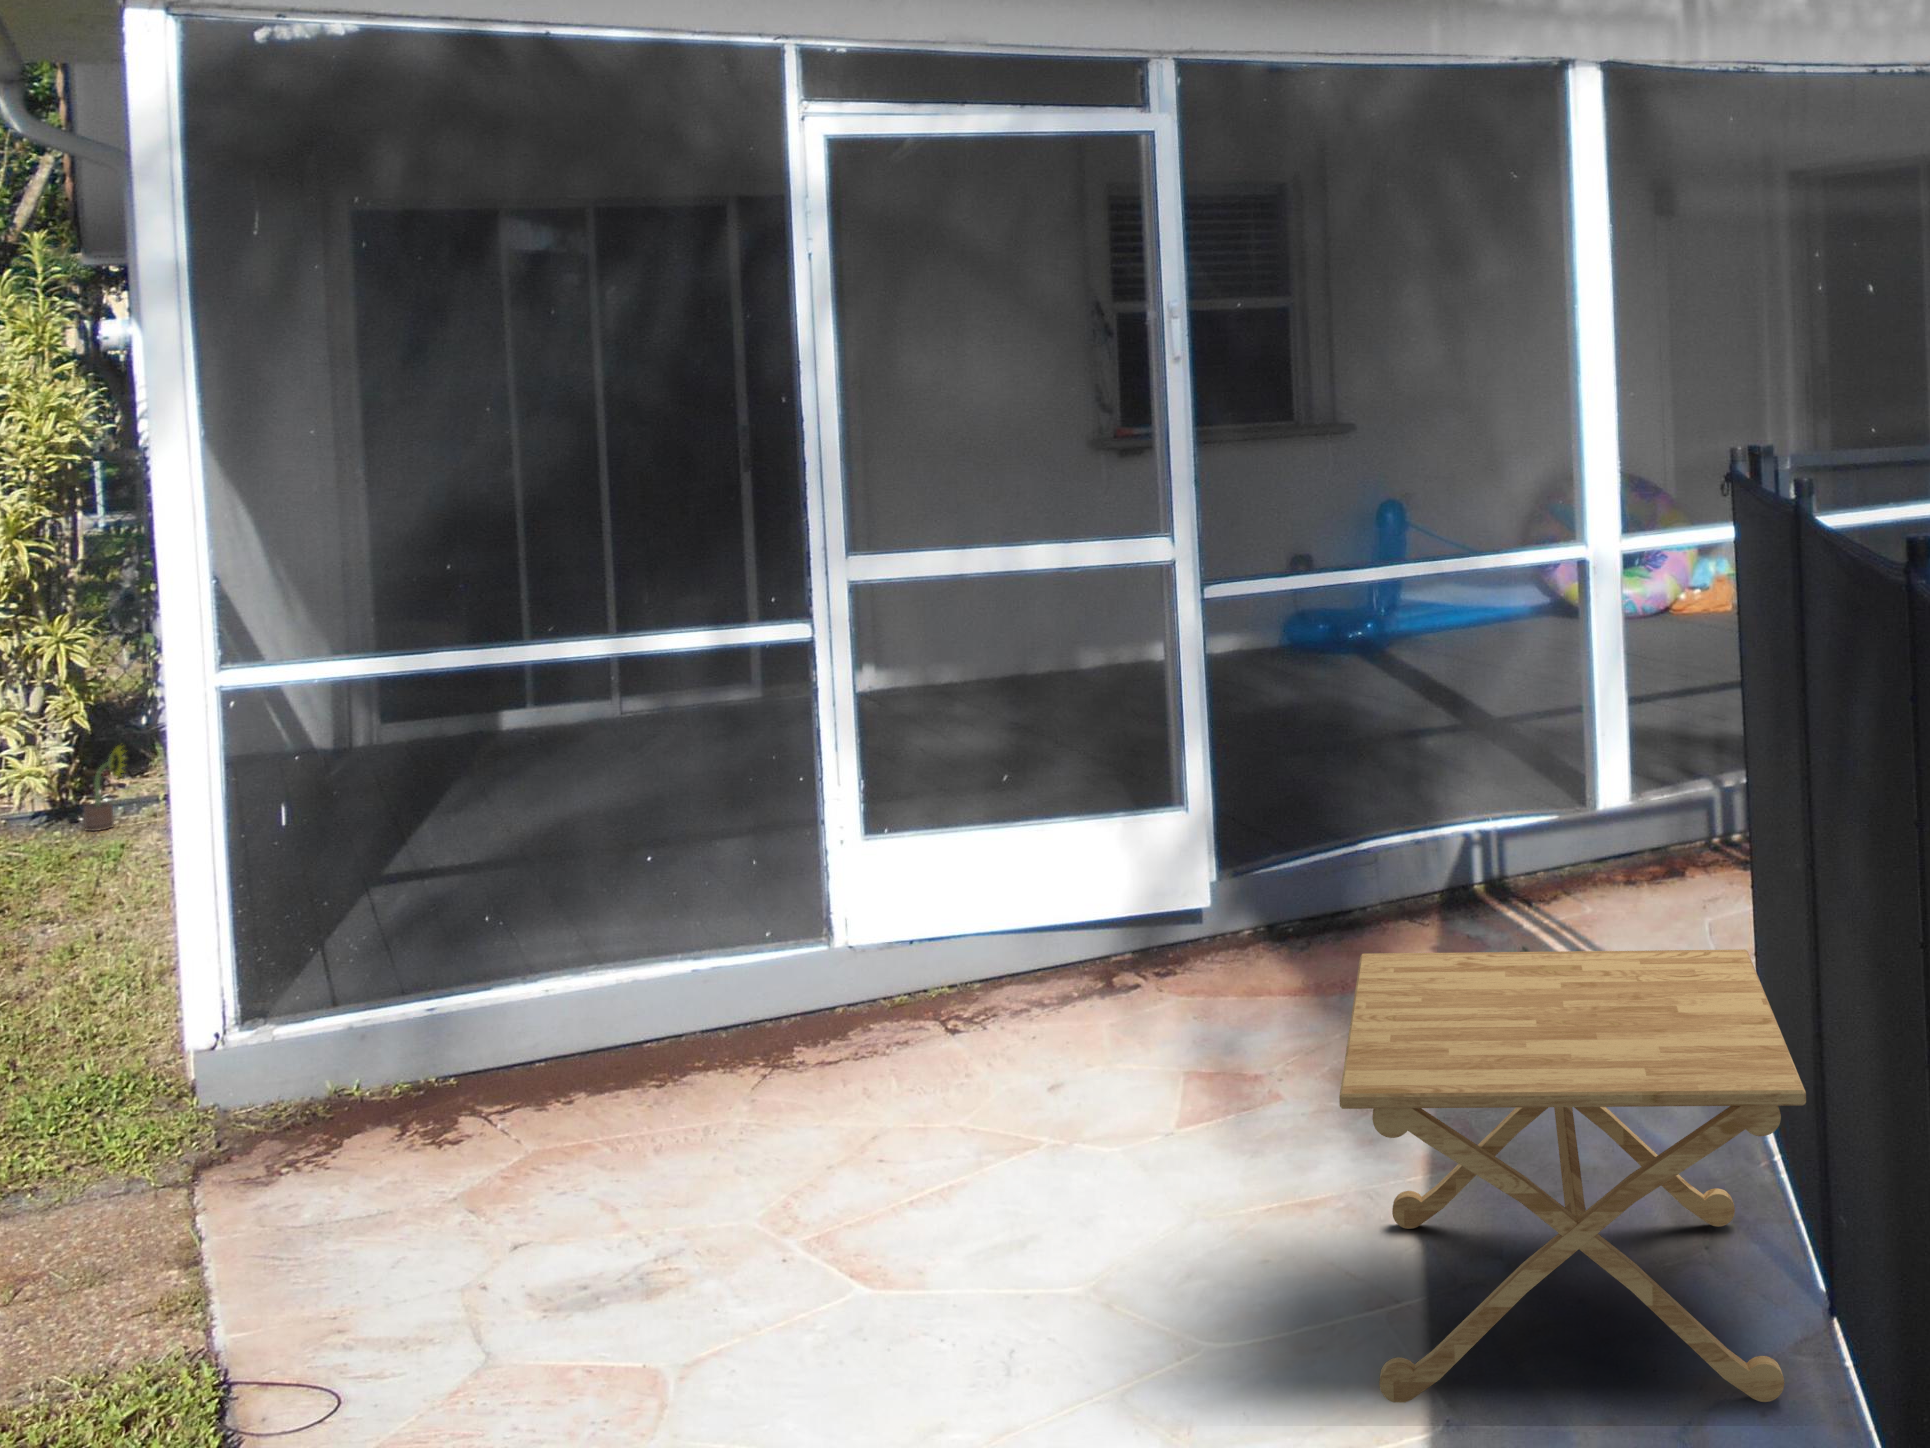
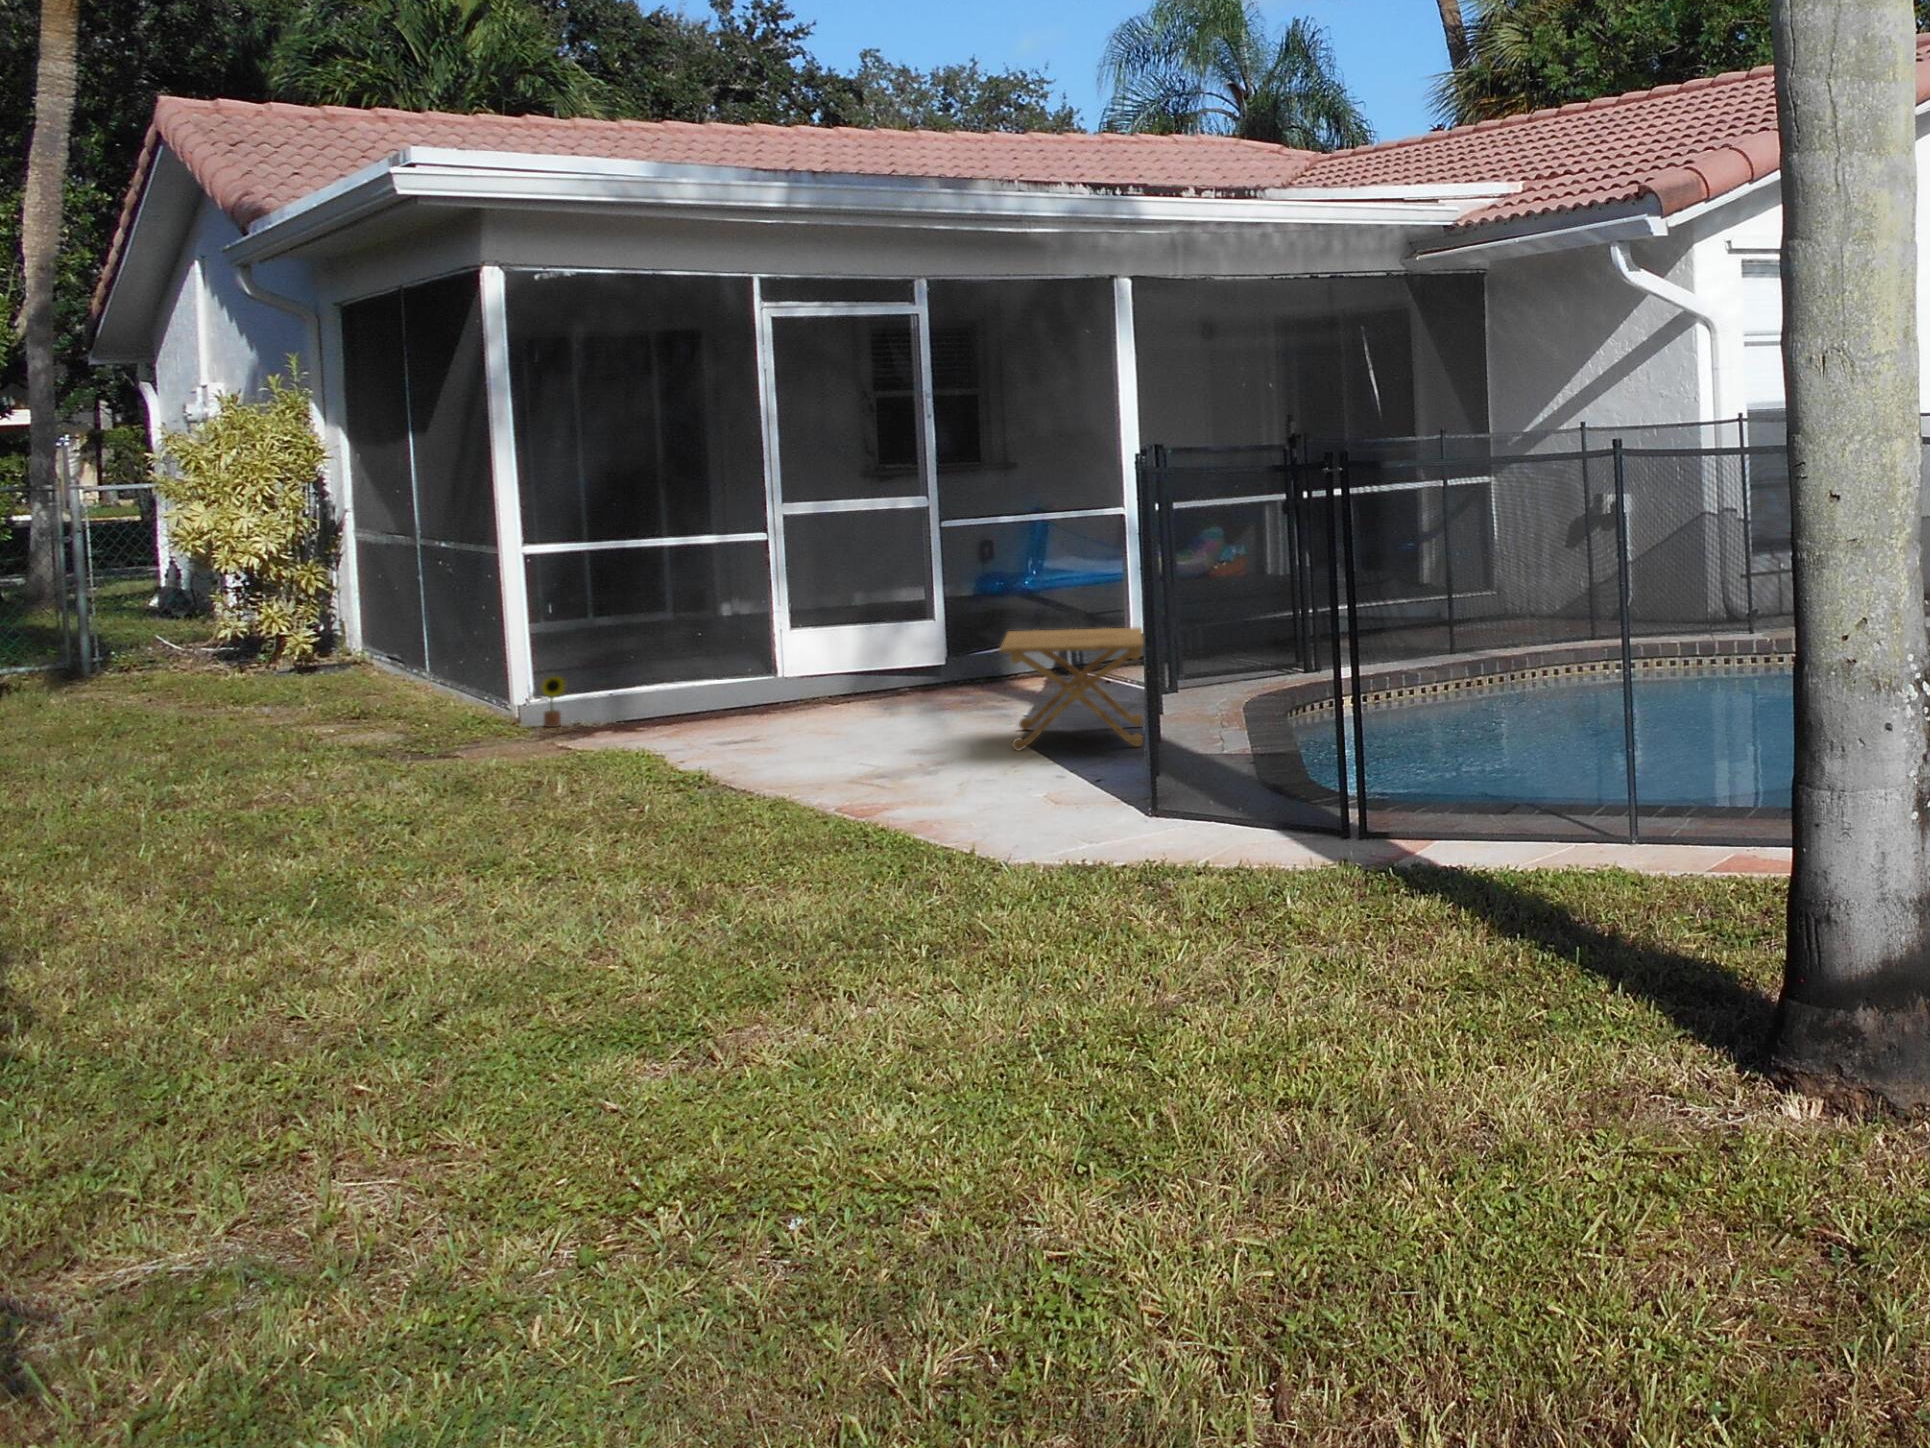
decorative plant: present [84,746,125,831] -> present [542,676,566,727]

